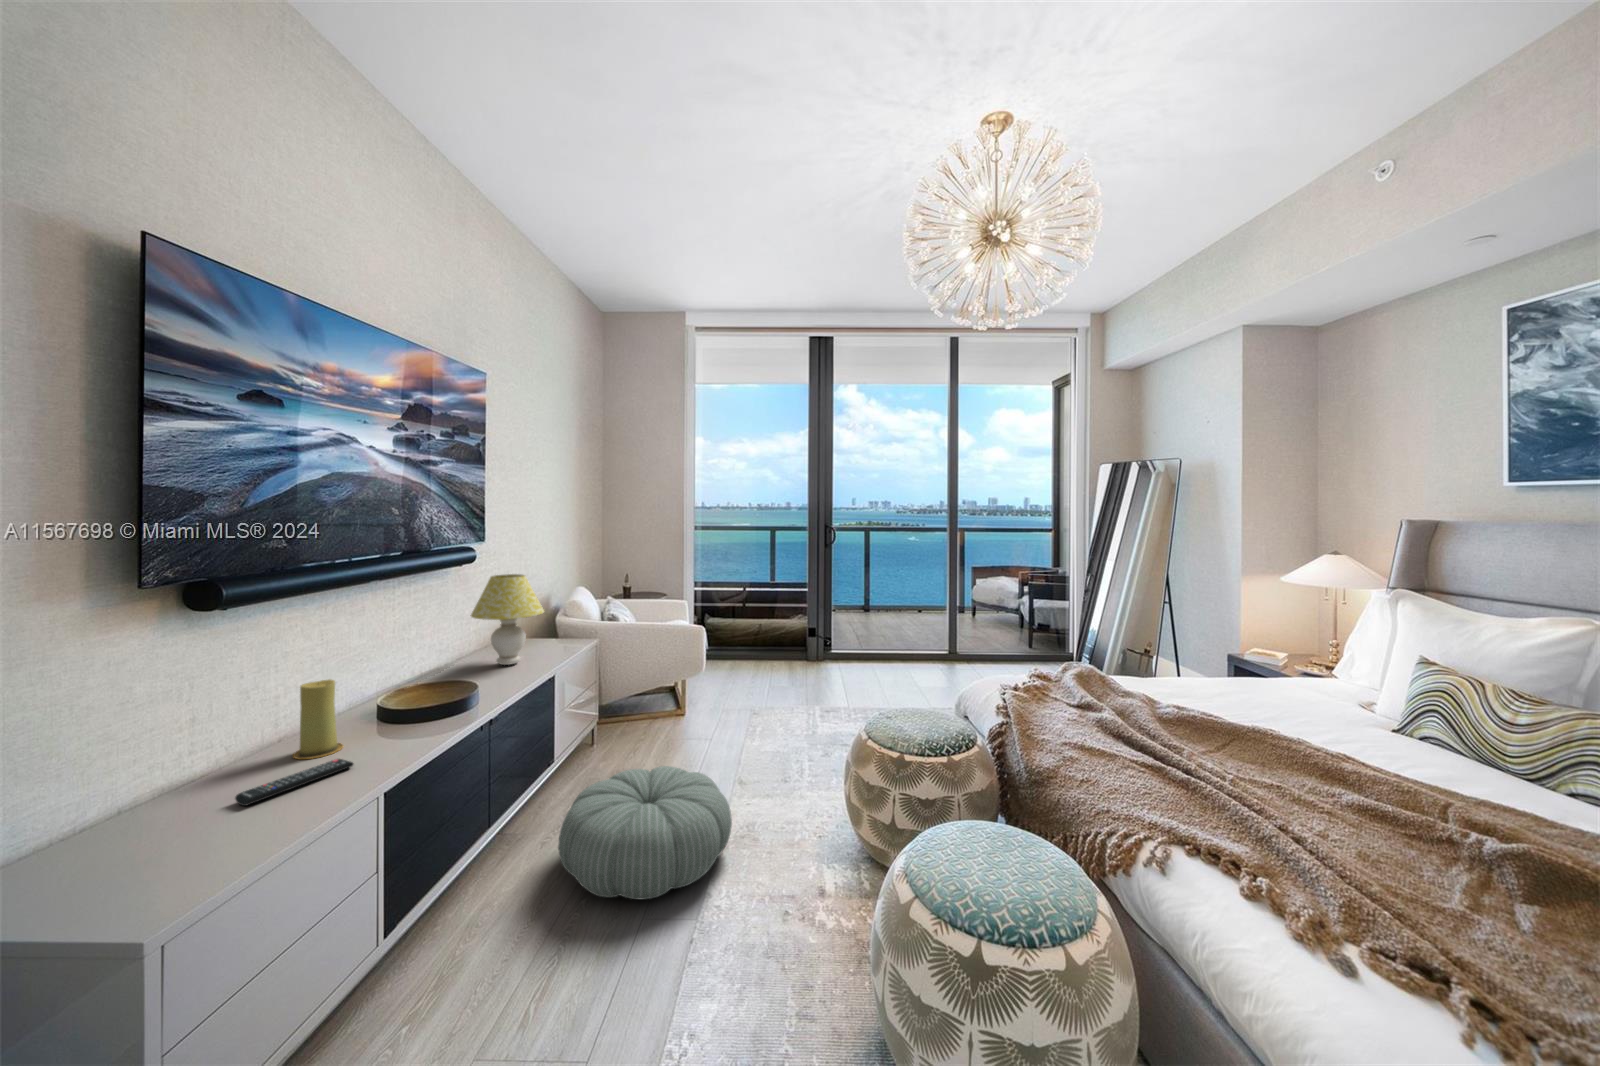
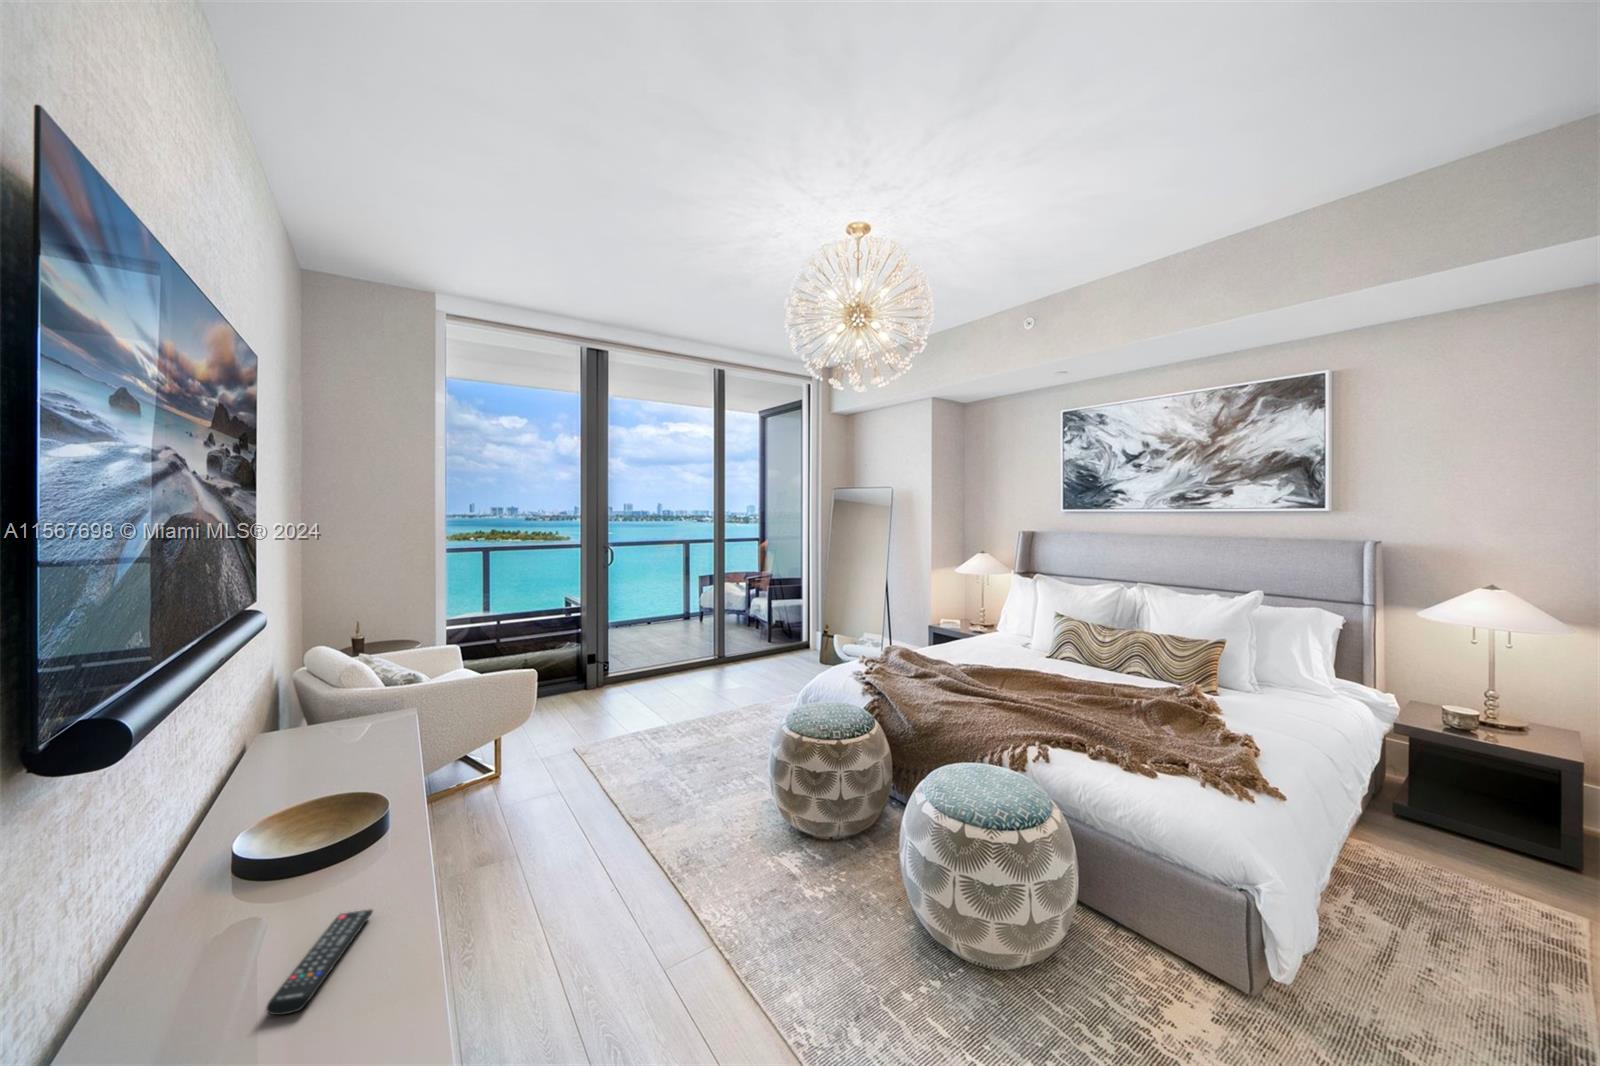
table lamp: present [471,574,544,665] -> none [273,633,387,758]
candle: present [293,679,343,759] -> none [214,815,293,946]
pouf: present [558,766,732,900] -> none [515,812,701,967]

